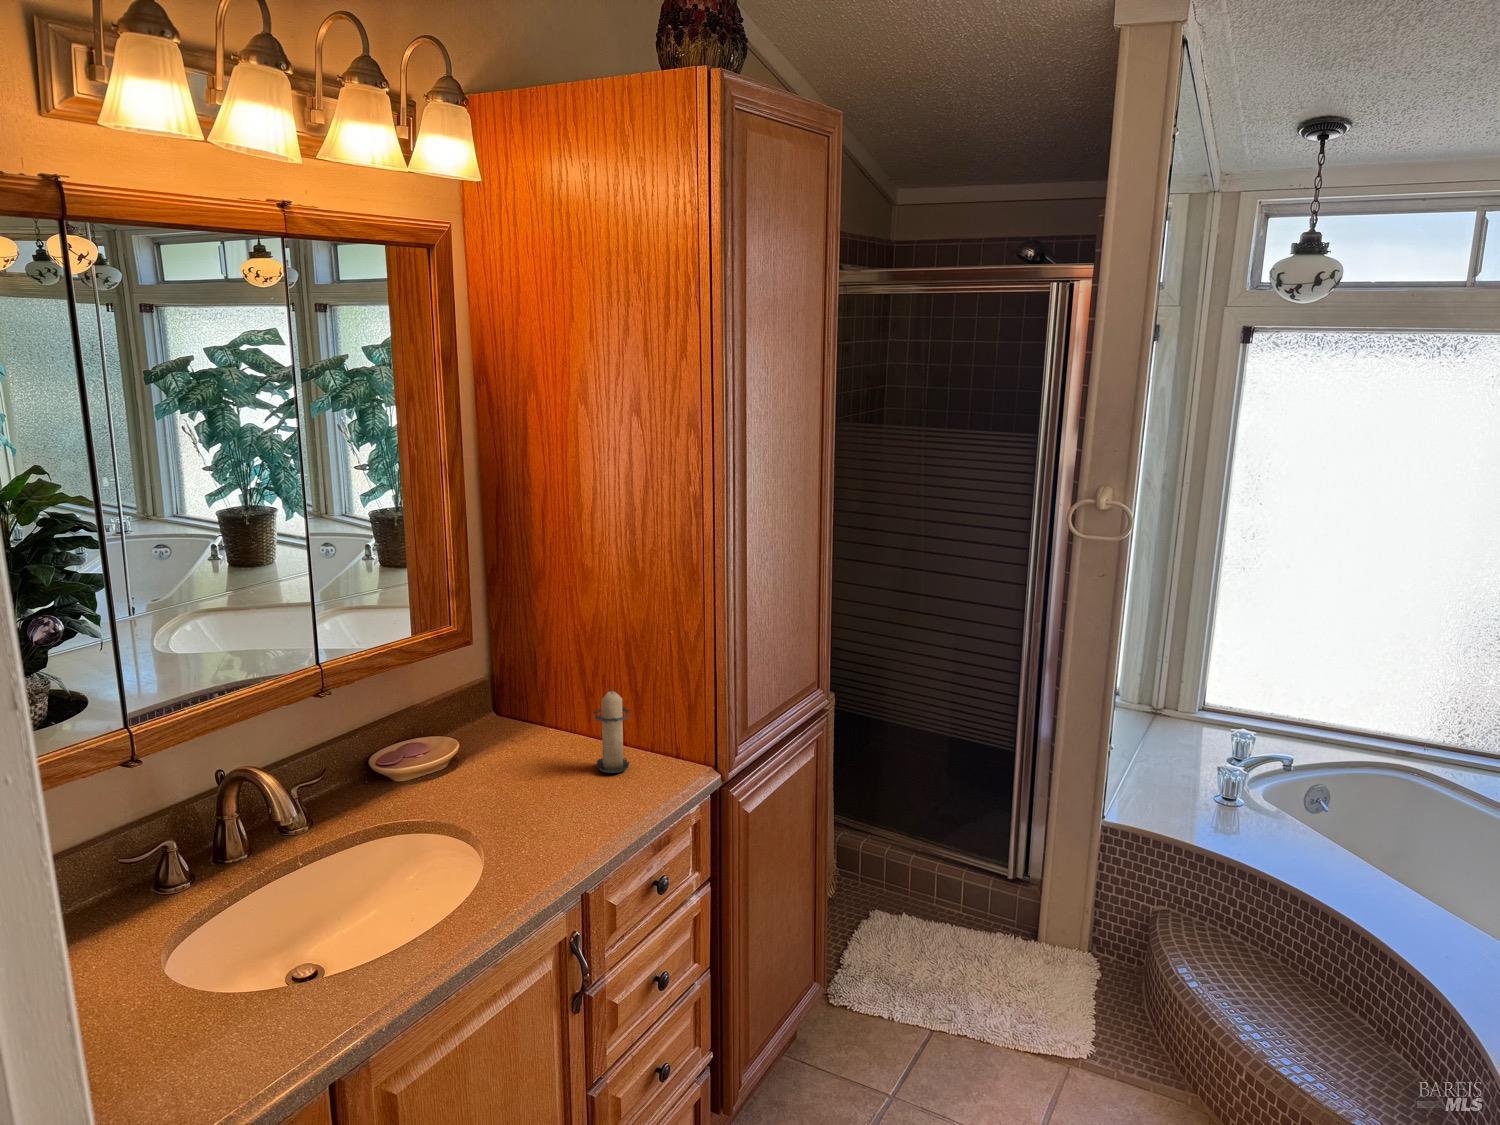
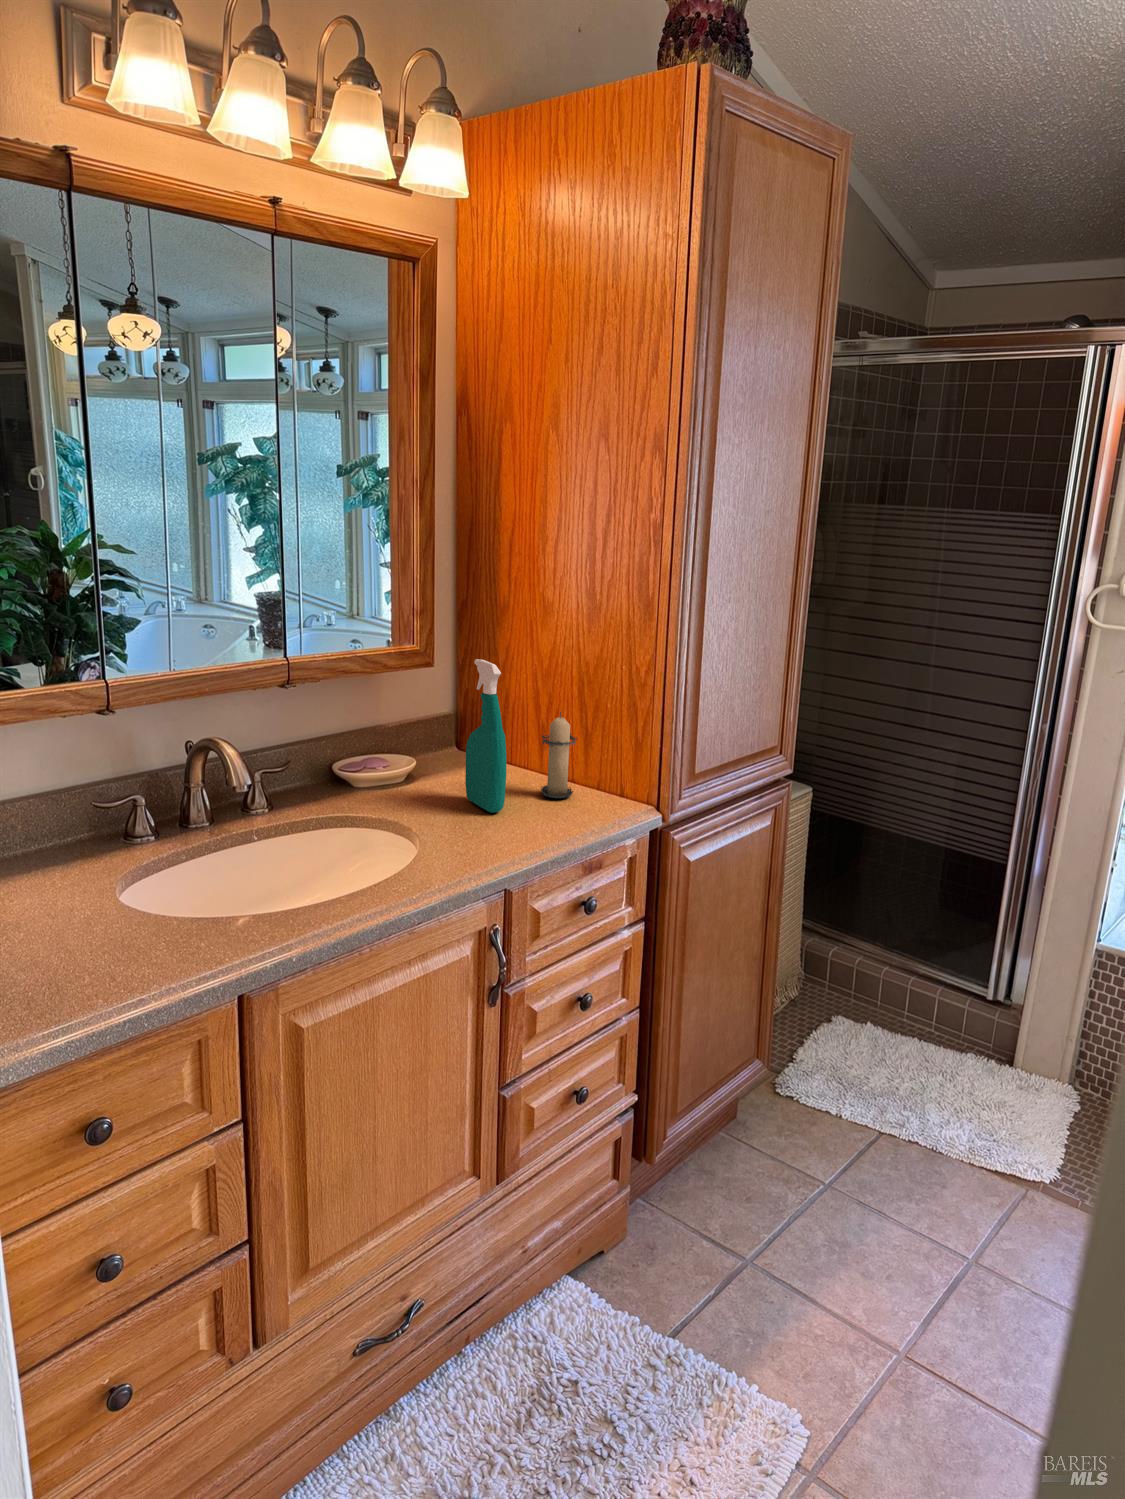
spray bottle: none [518,645,565,801] -> present [465,659,506,813]

